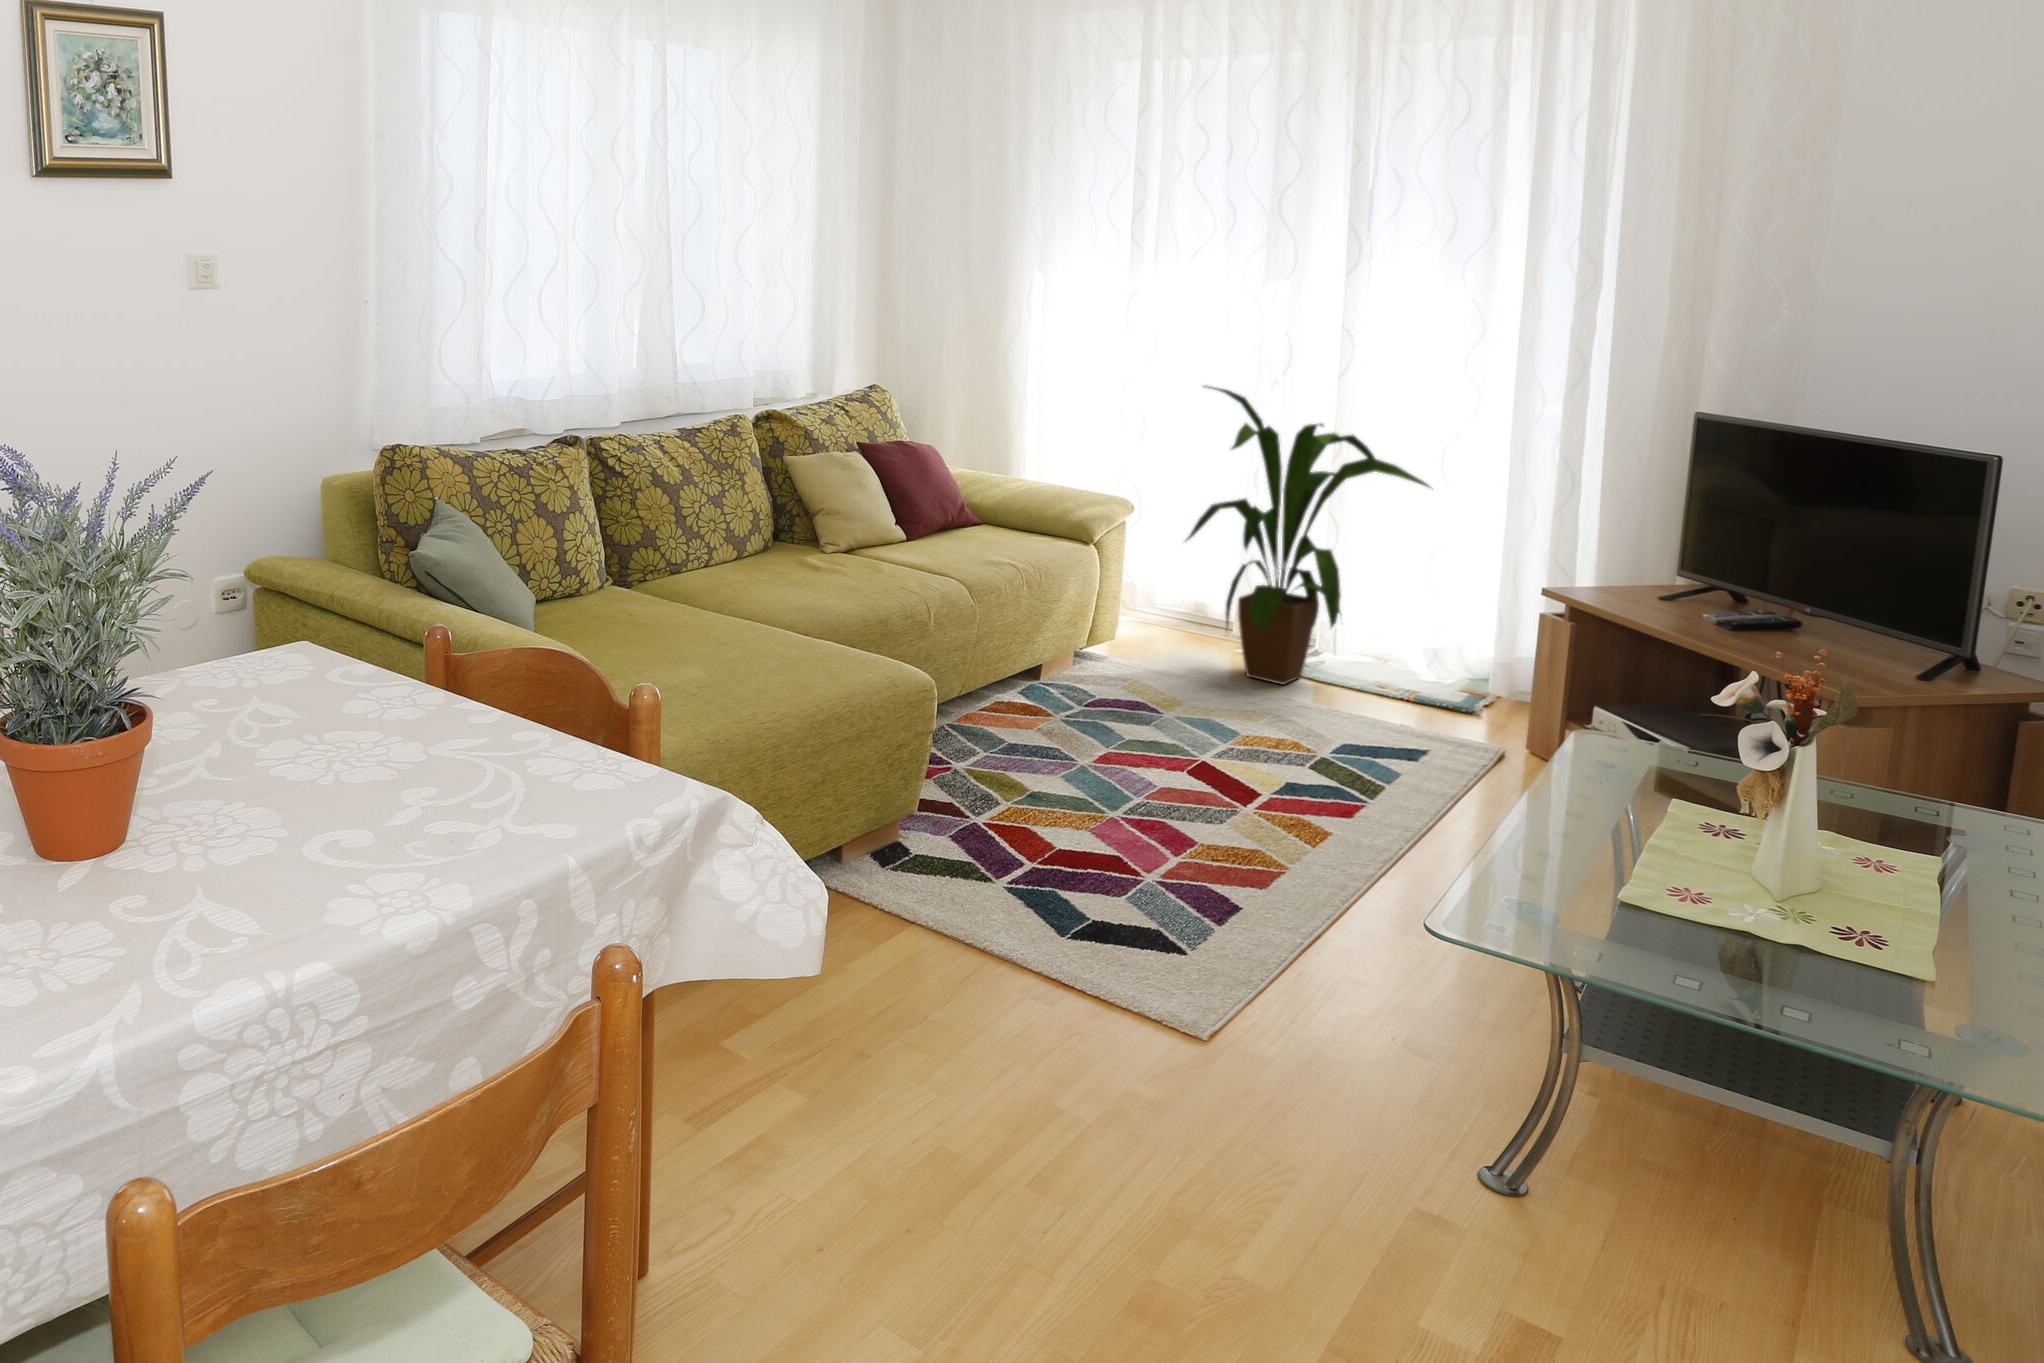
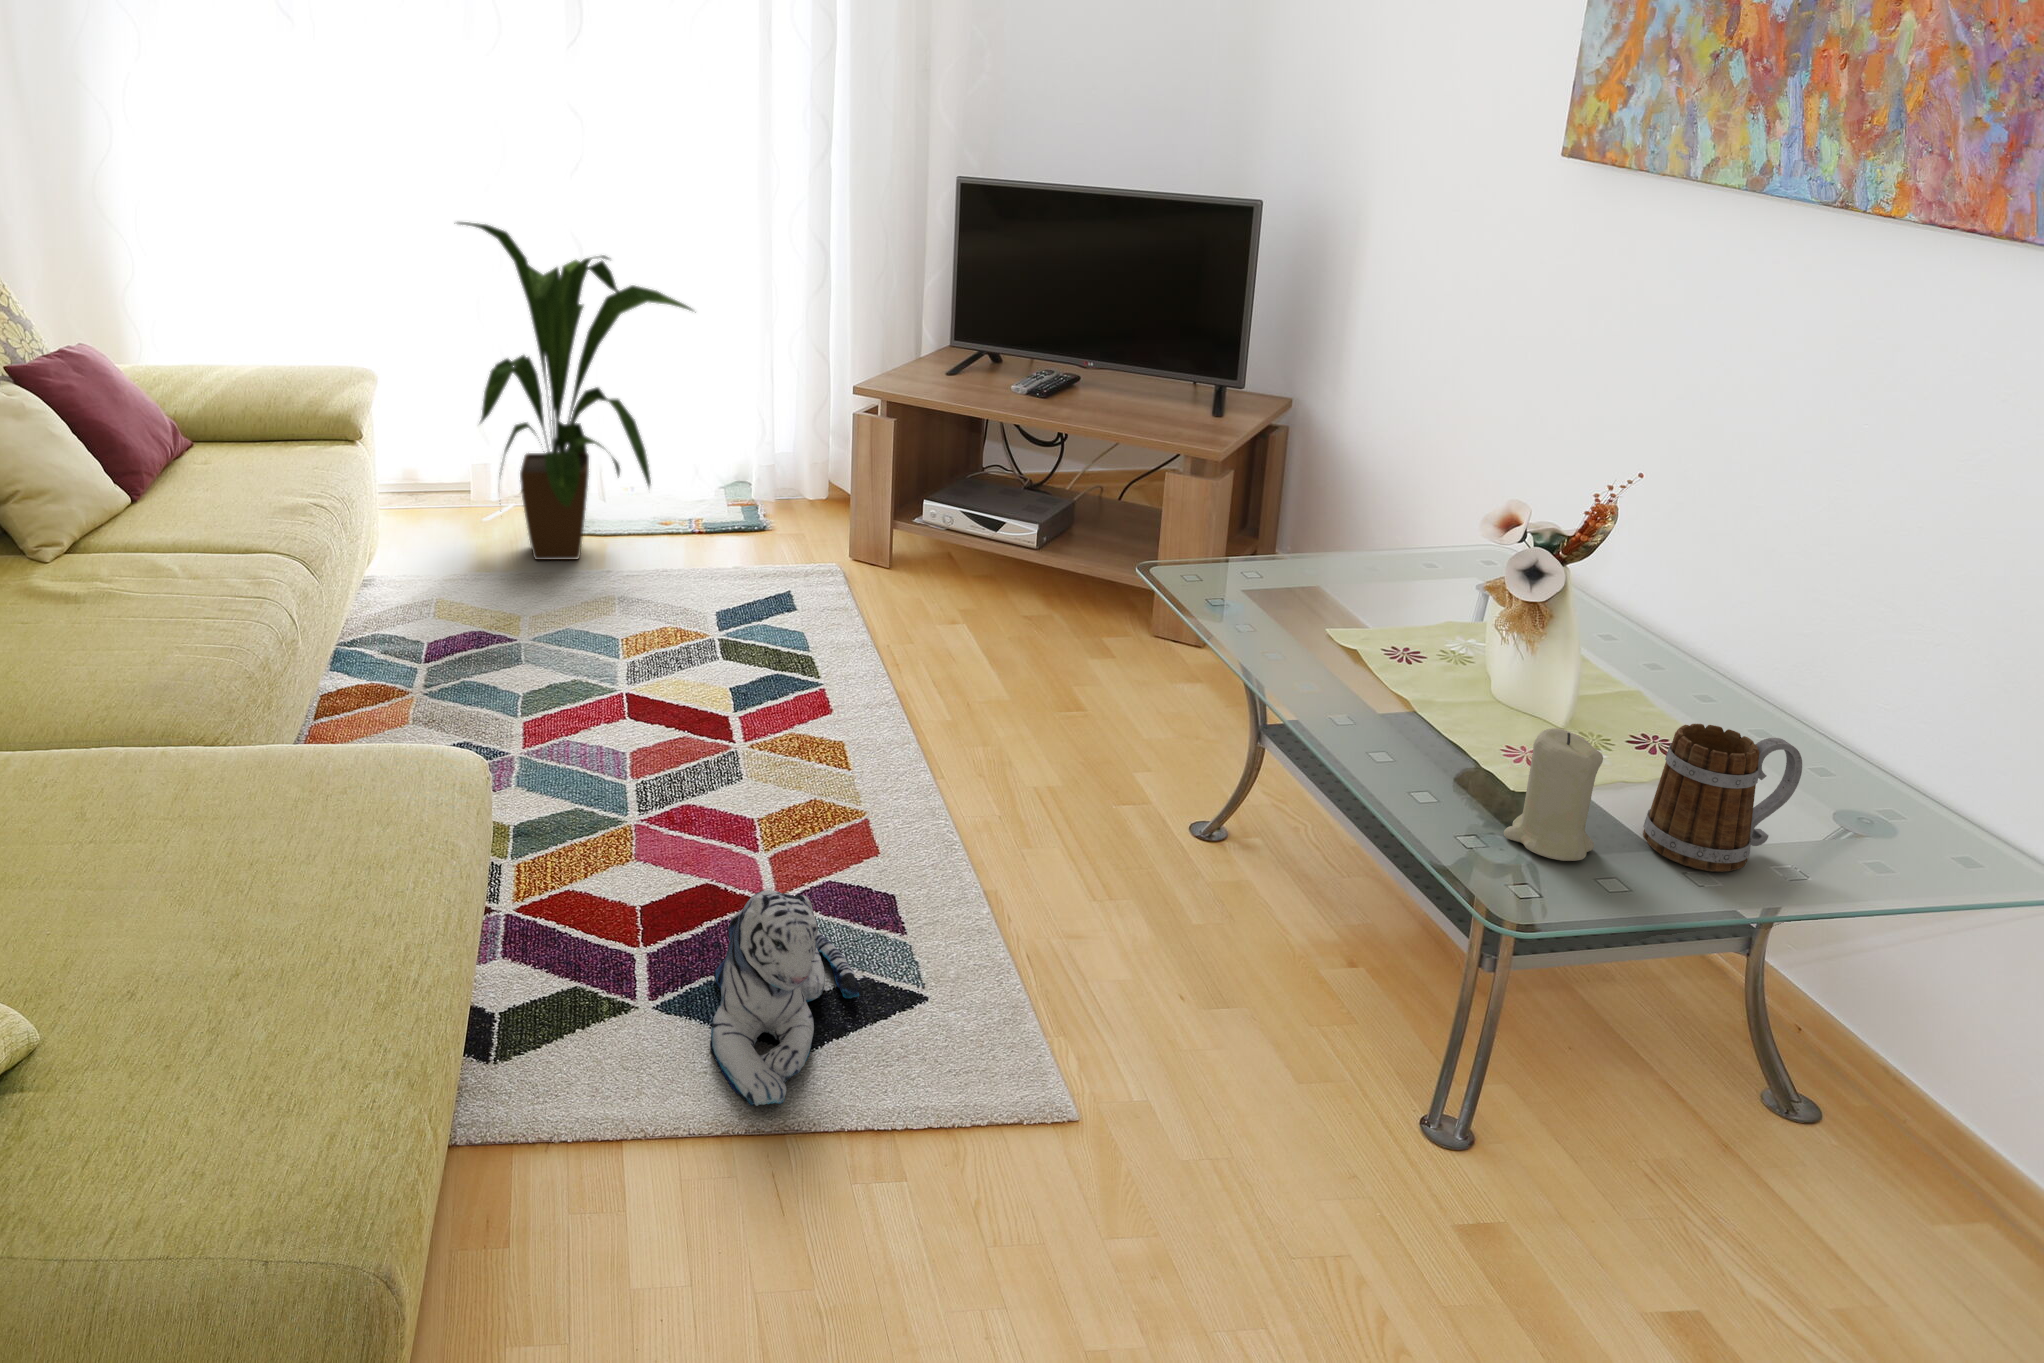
candle: none [1547,805,1624,926] -> present [1504,728,1603,861]
plush toy: none [988,811,1153,945] -> present [710,890,859,1106]
mug: none [1680,835,1848,982] -> present [1643,724,1802,872]

